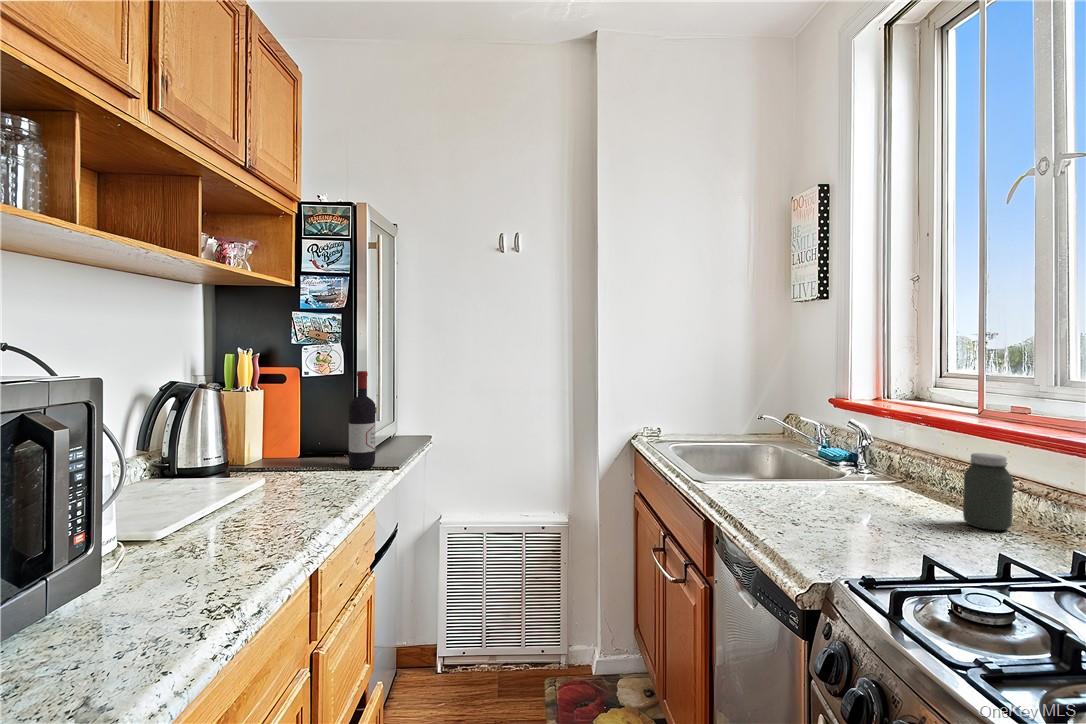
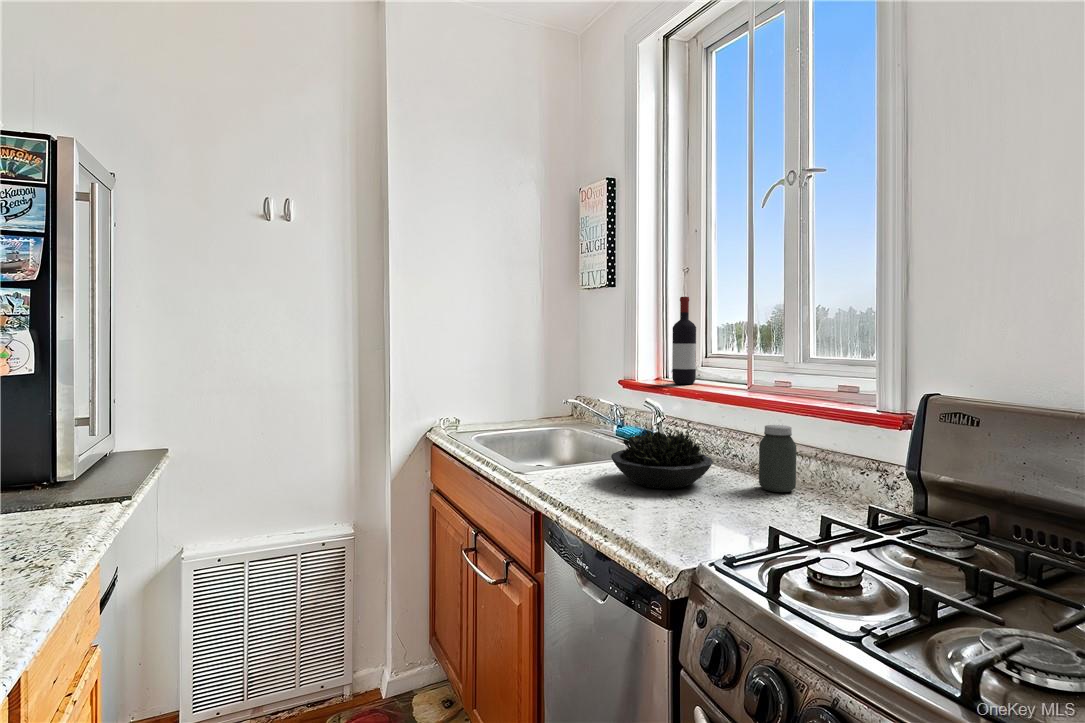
wine bottle: present [349,371,375,469] -> present [672,297,696,384]
succulent plant: none [789,449,906,511] -> present [611,430,713,489]

